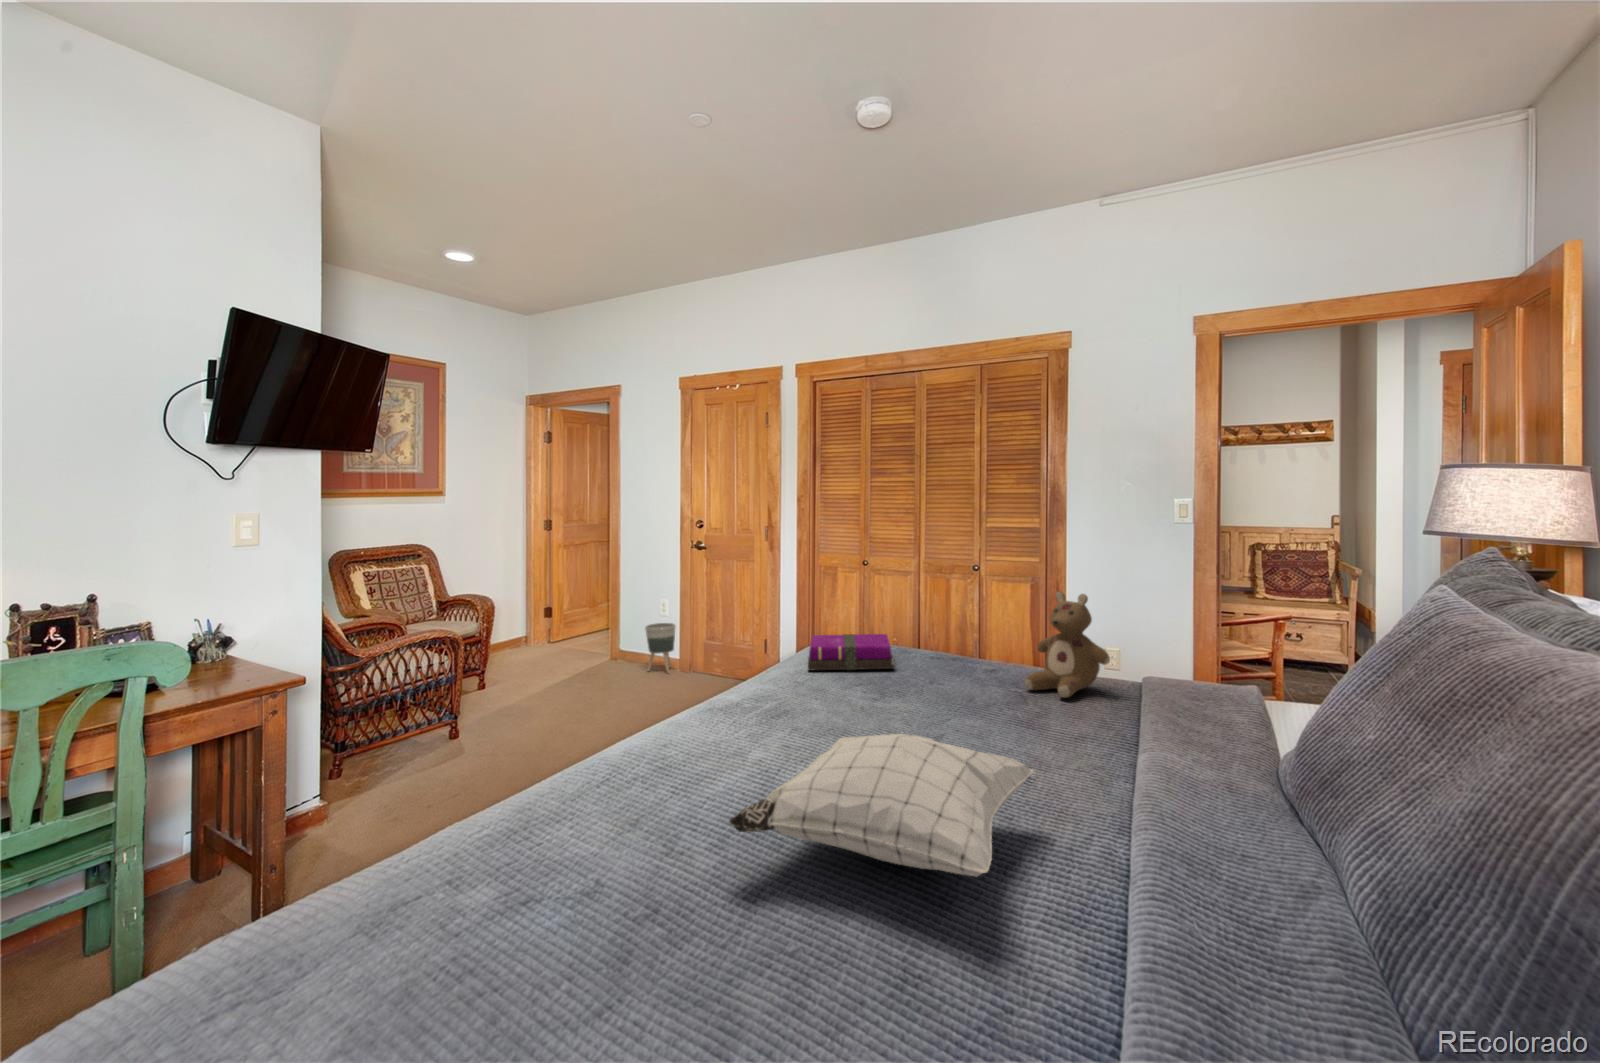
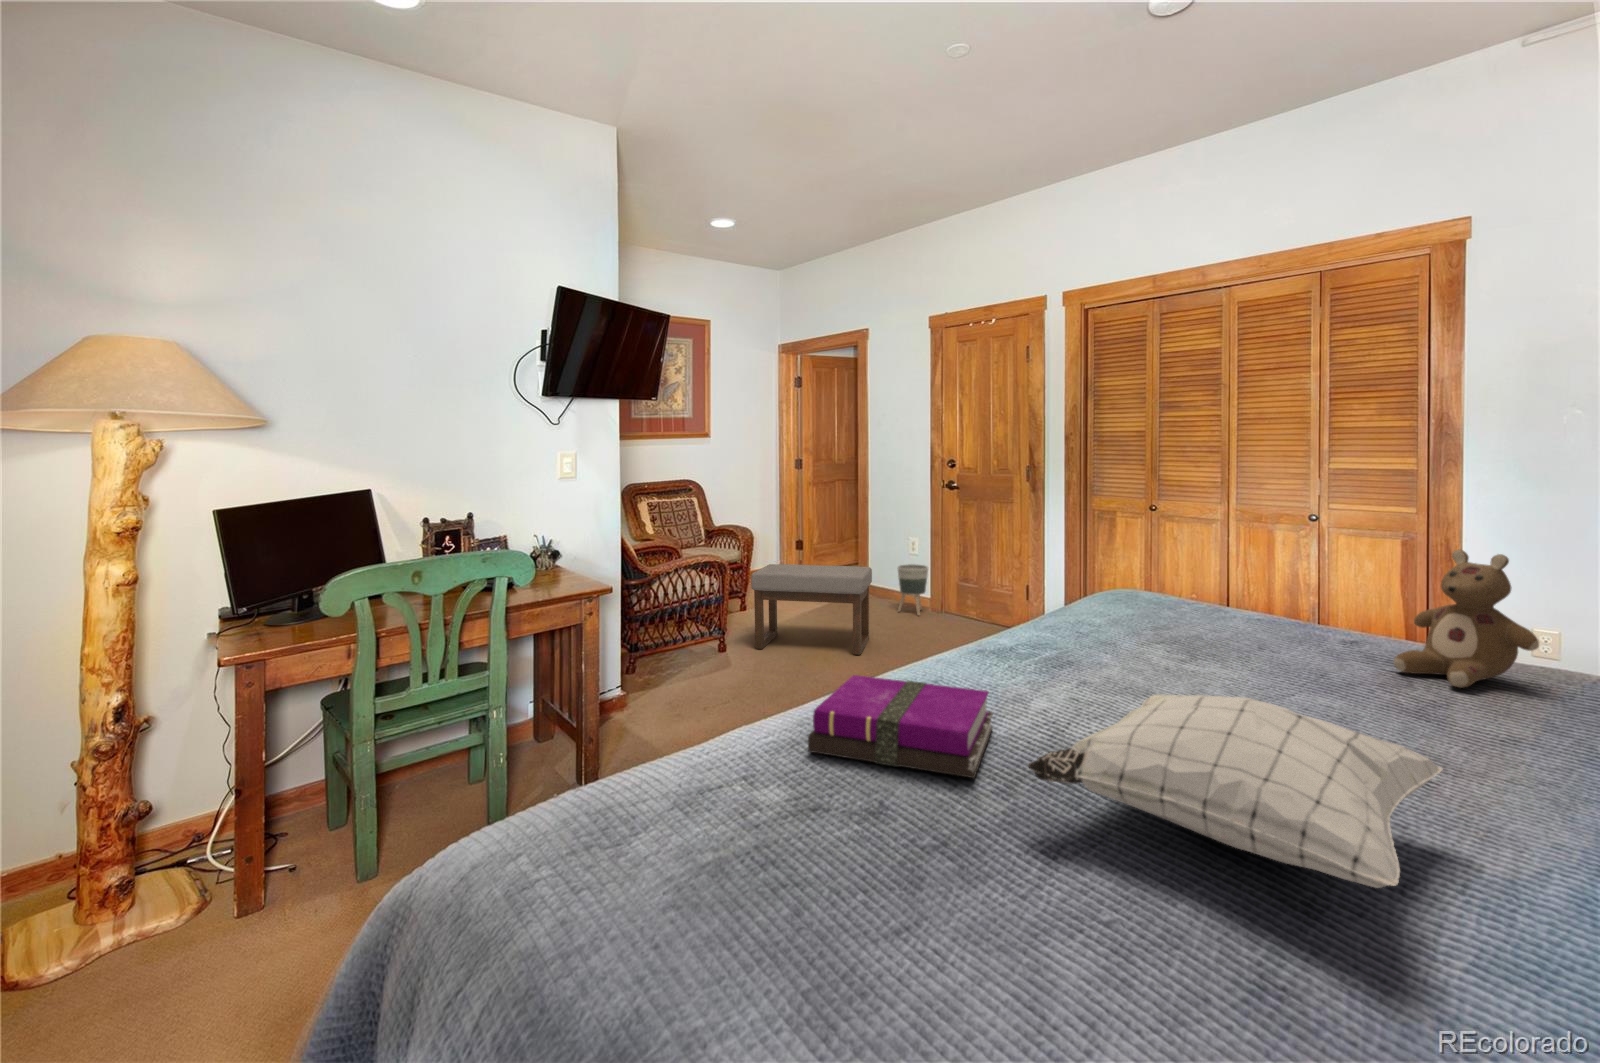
ottoman: none [486,630,618,727] -> present [751,564,872,655]
notebook: present [808,634,895,670] -> present [808,675,993,778]

